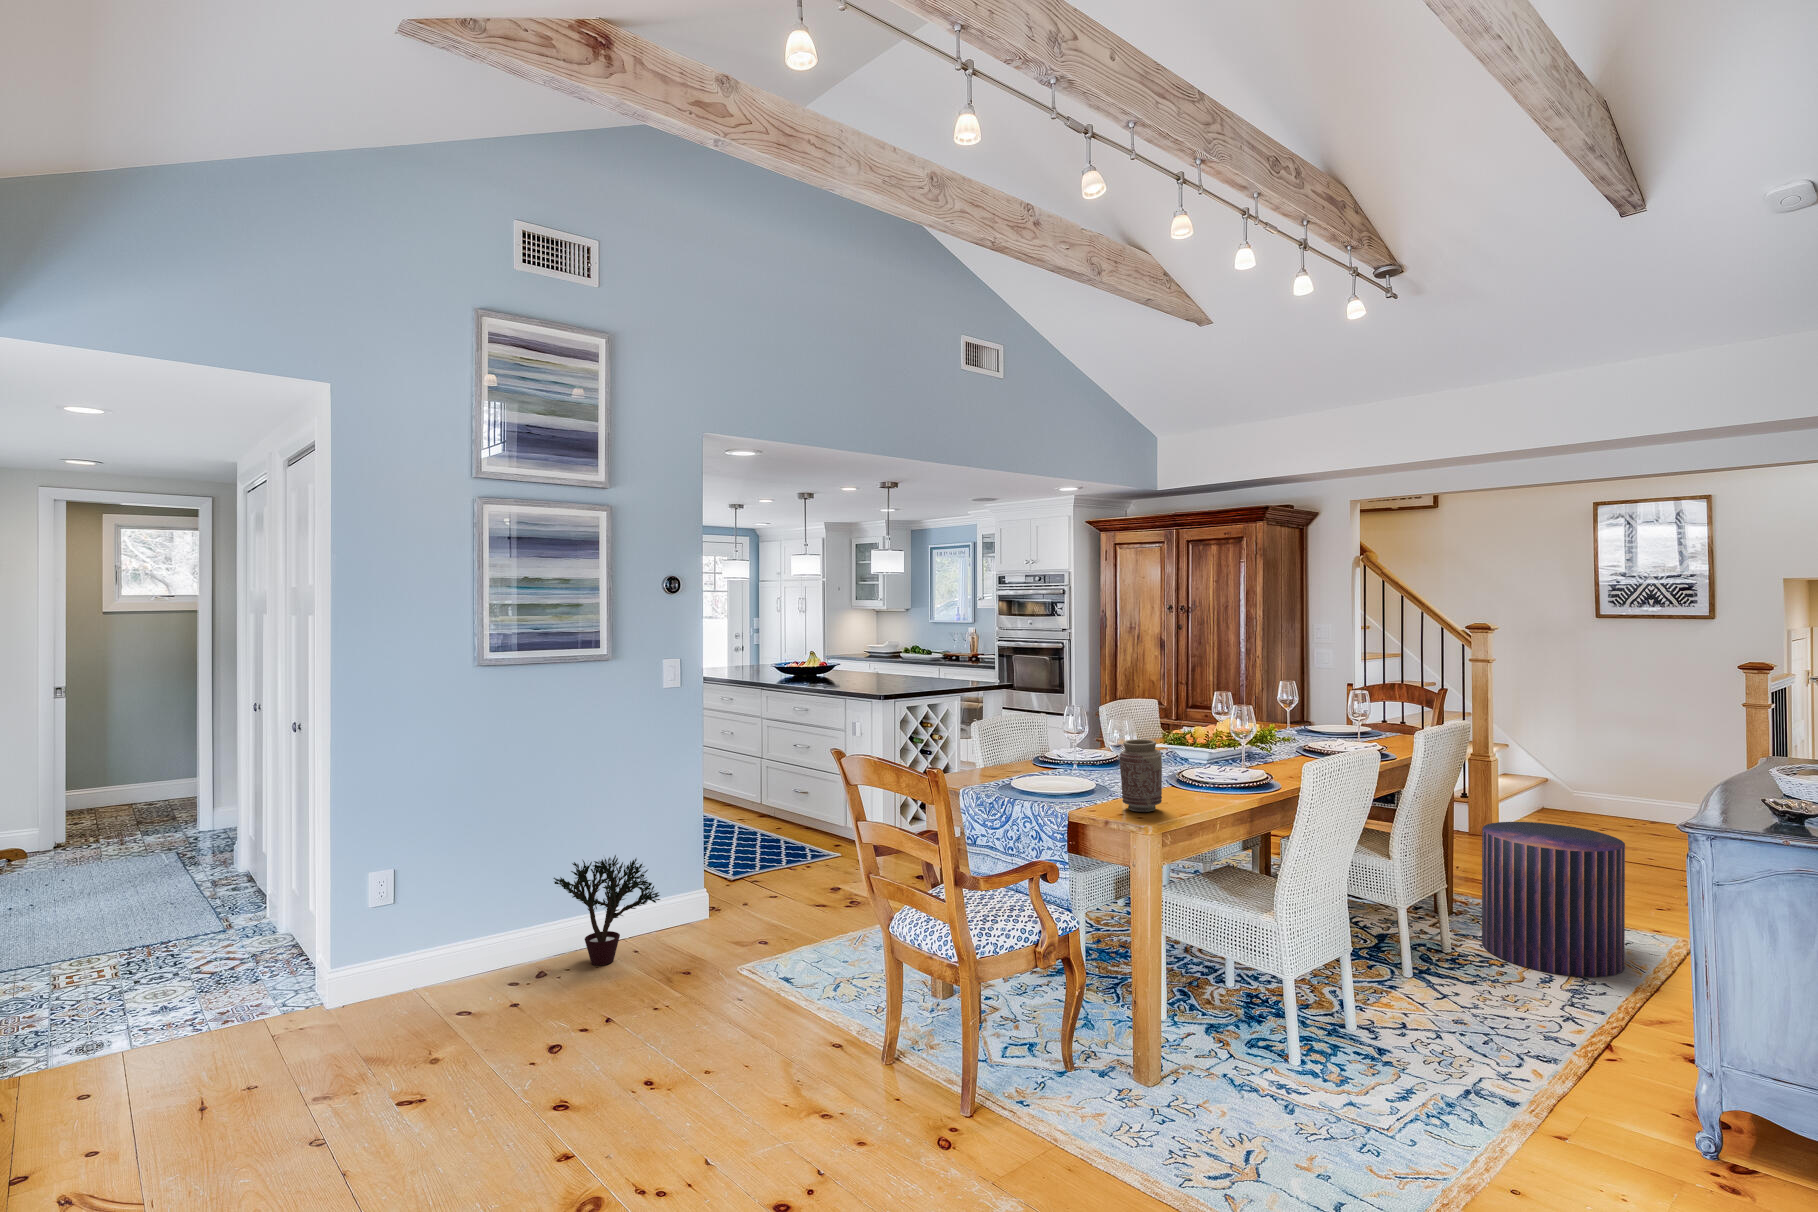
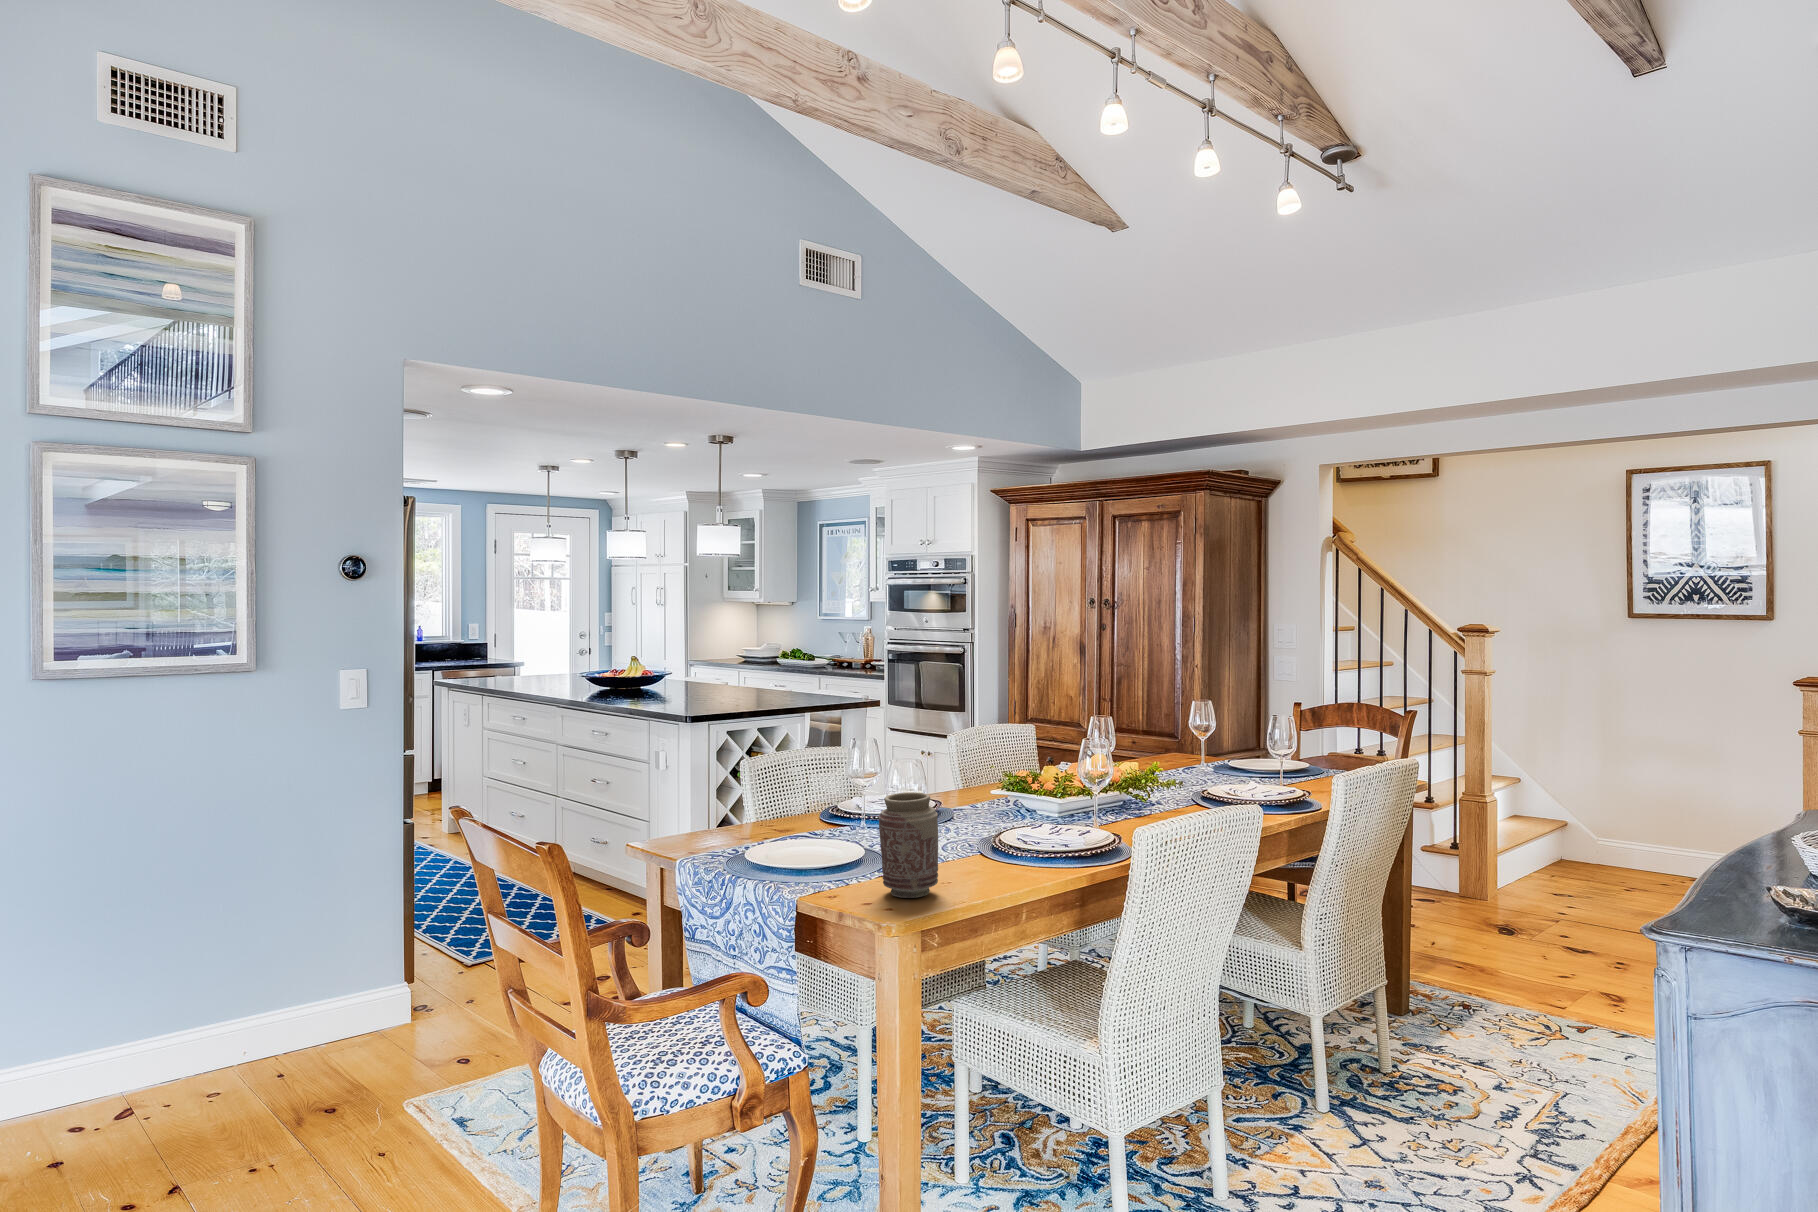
pouf: present [1482,822,1625,977] -> none [1437,893,1620,1109]
potted plant: present [554,855,660,965] -> none [135,943,296,1103]

